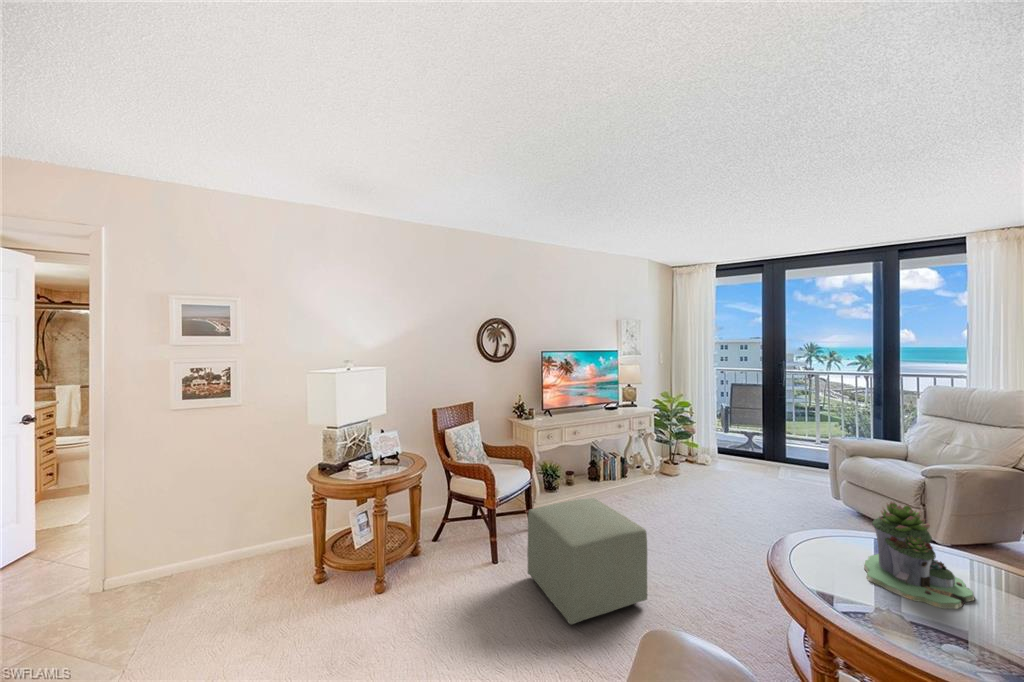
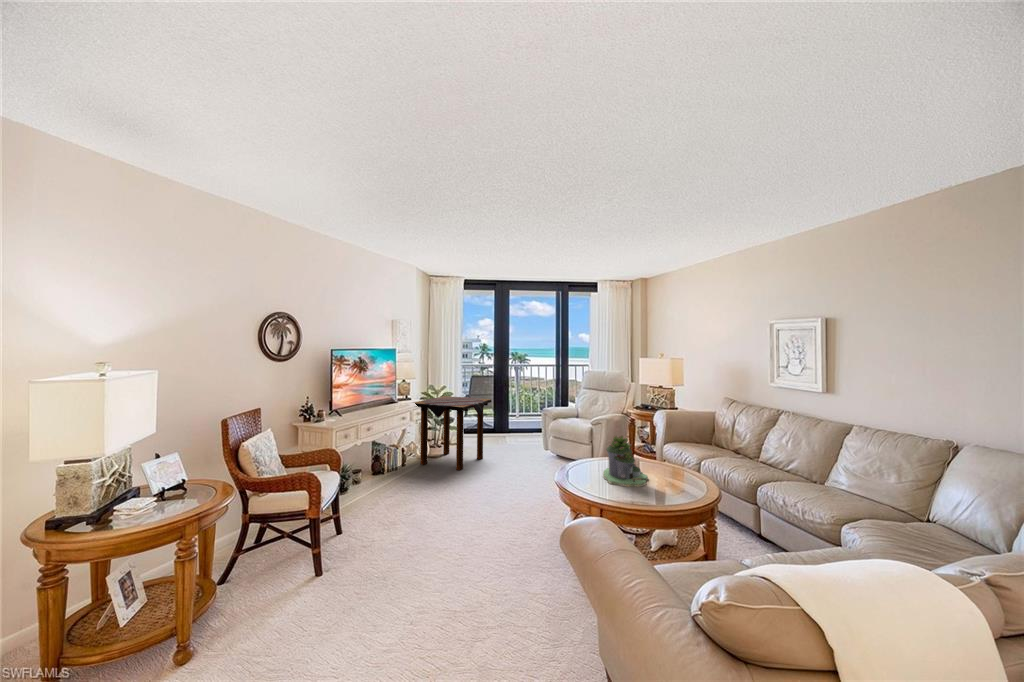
side table: none [633,406,736,496] -> present [413,396,491,471]
ottoman: present [527,498,647,624] -> none [366,482,477,591]

